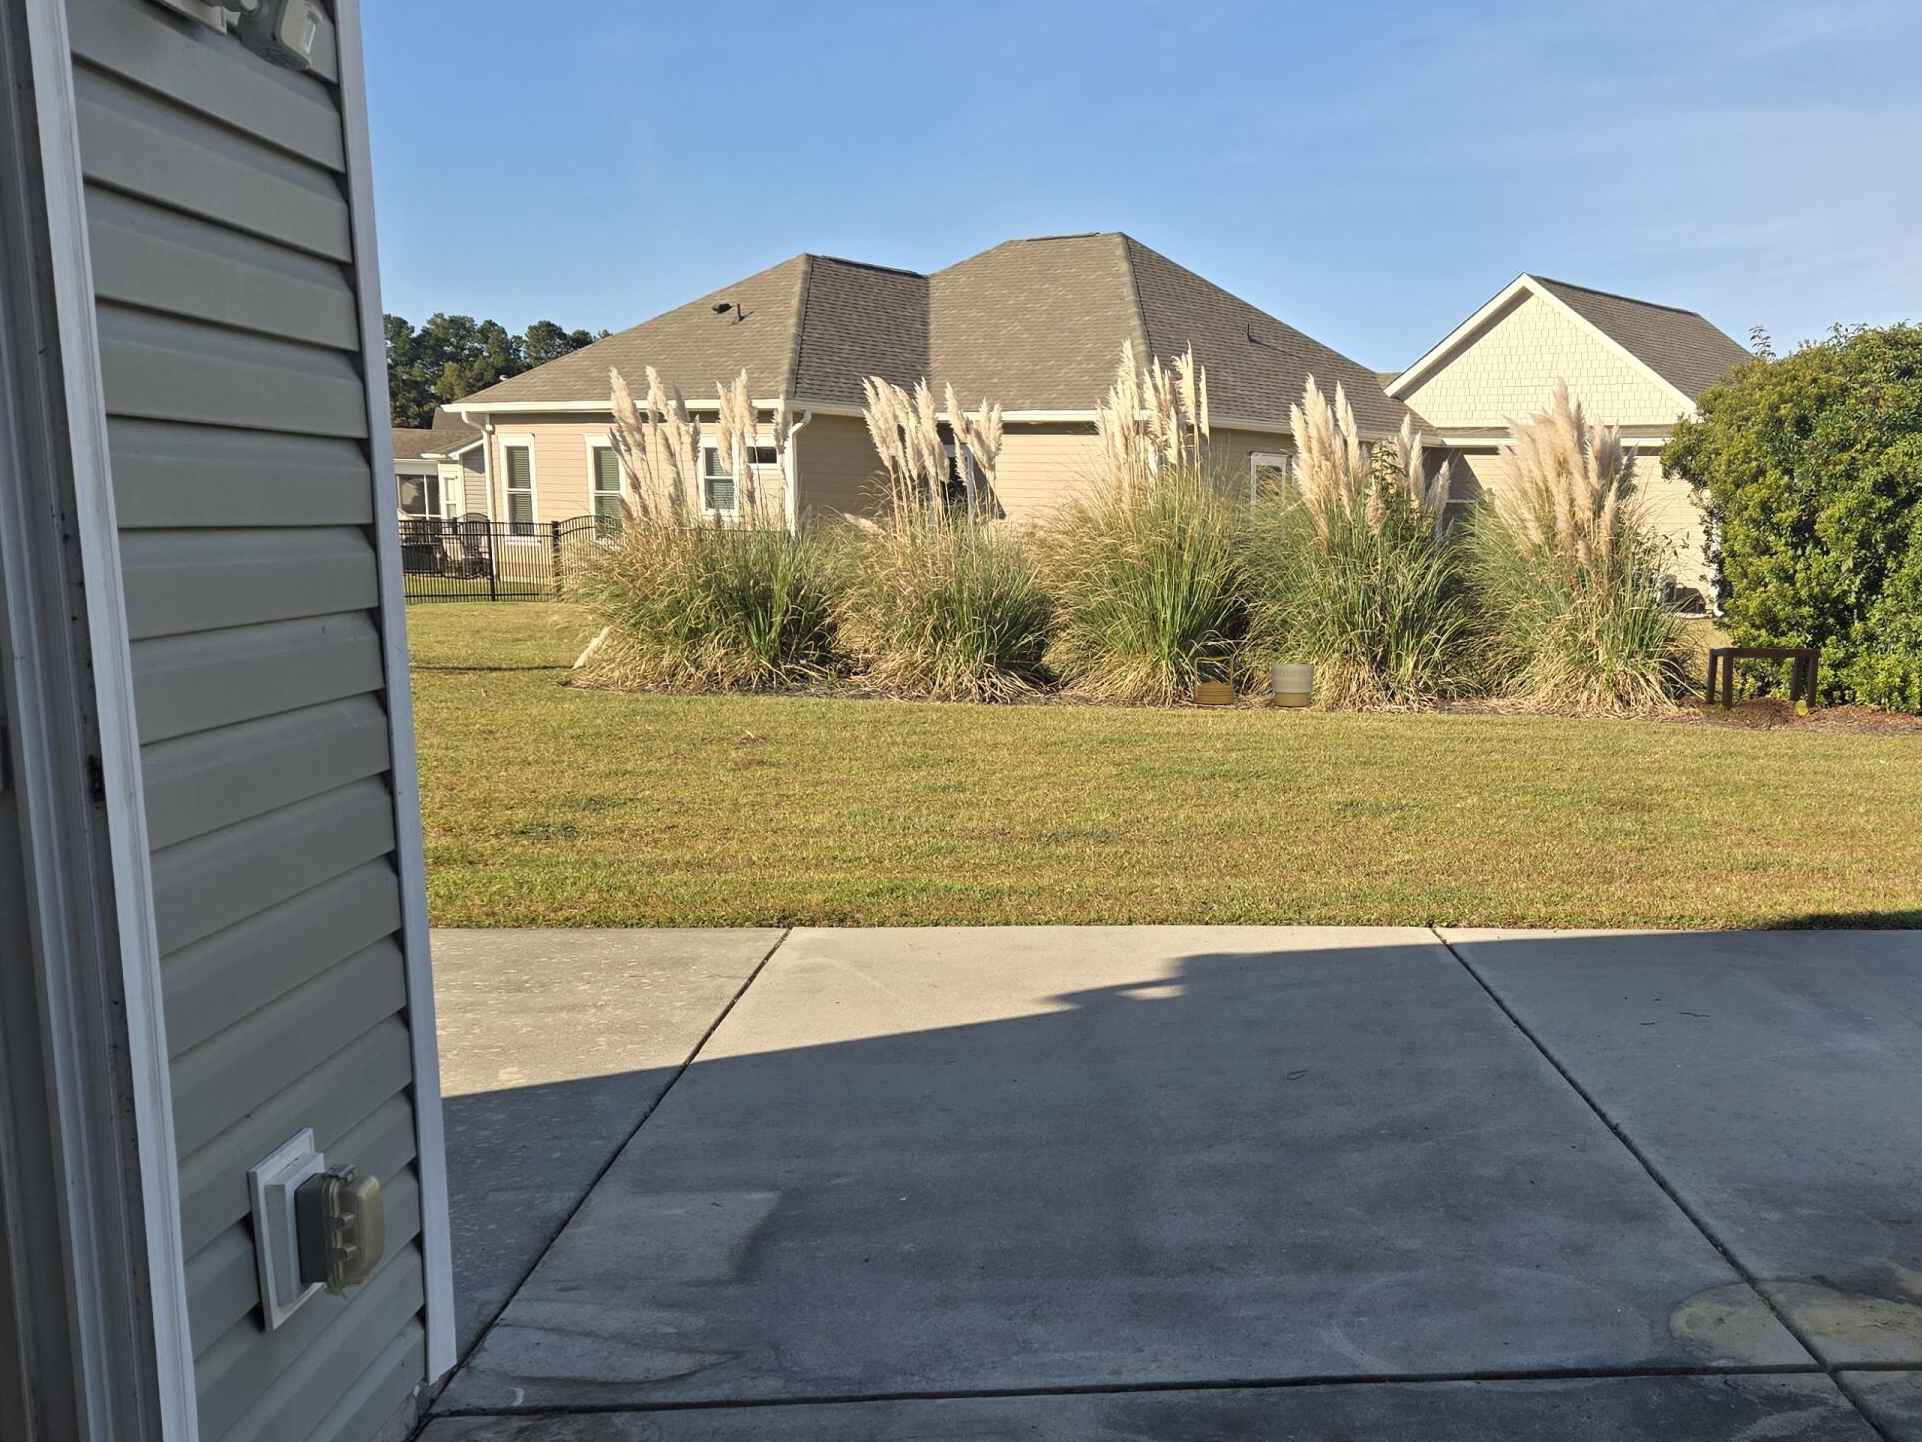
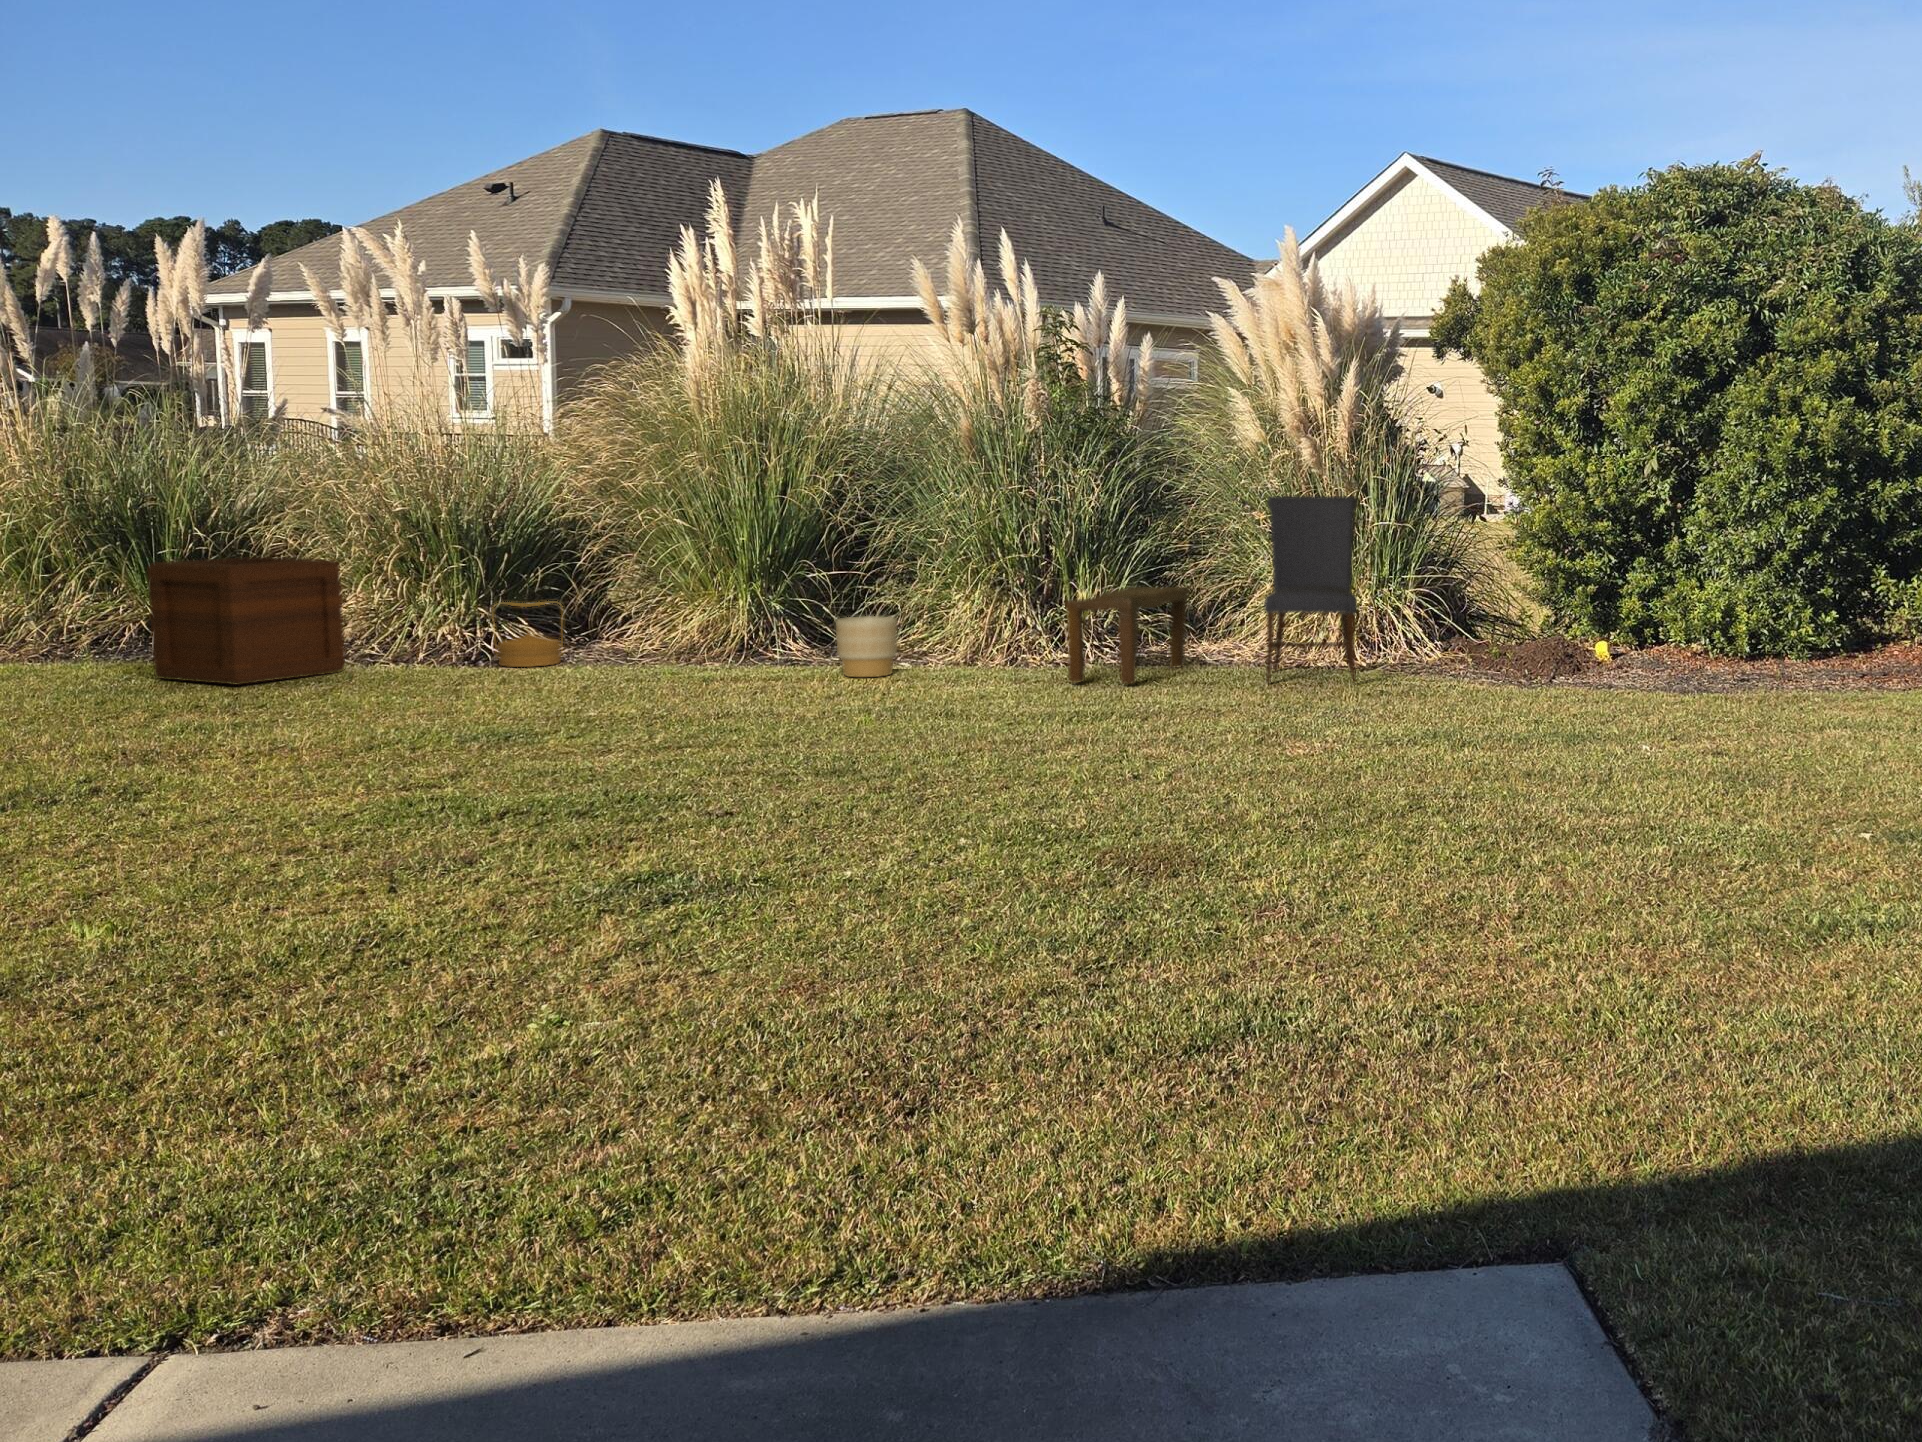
chair: none [1576,580,1648,717] -> present [1264,495,1358,683]
wooden crate: none [813,613,933,700] -> present [147,557,345,685]
bench: present [1706,647,1821,707] -> present [1065,587,1189,684]
basket: present [1193,657,1235,704] -> present [492,602,563,667]

